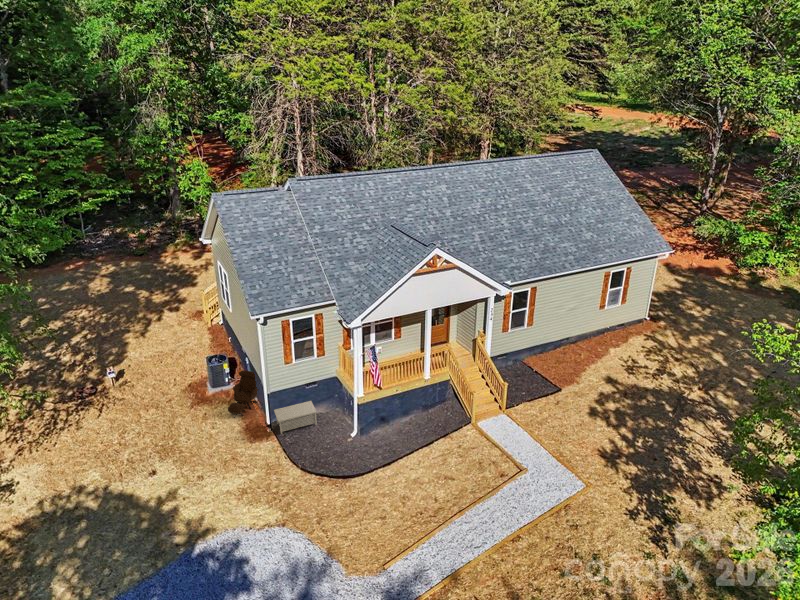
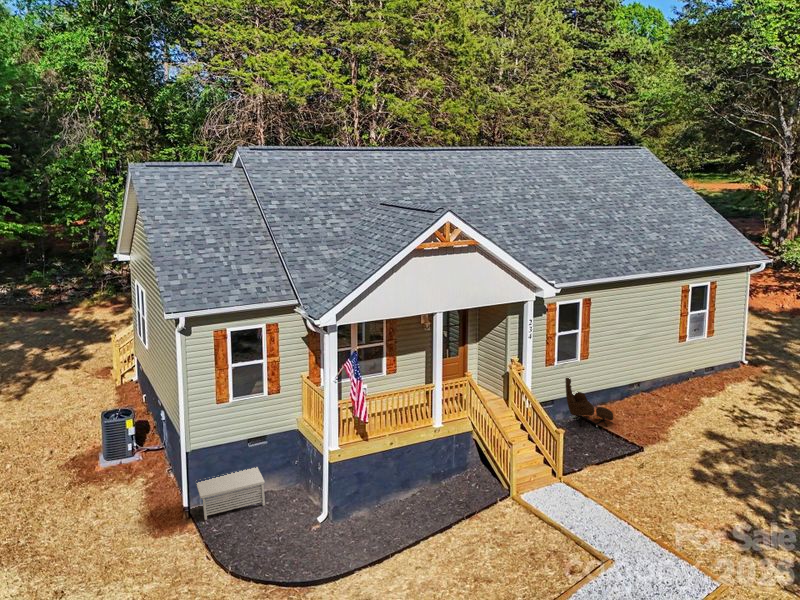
lounge chair: present [228,370,258,418] -> present [565,378,613,427]

